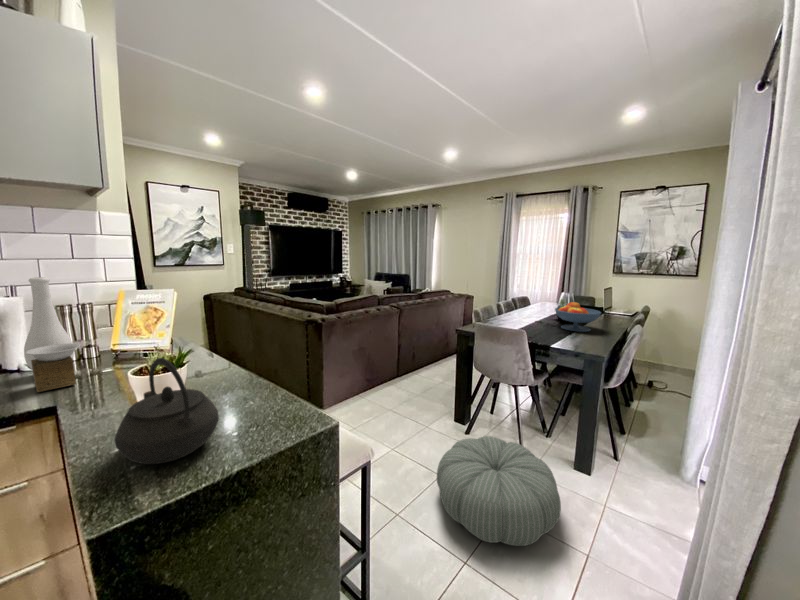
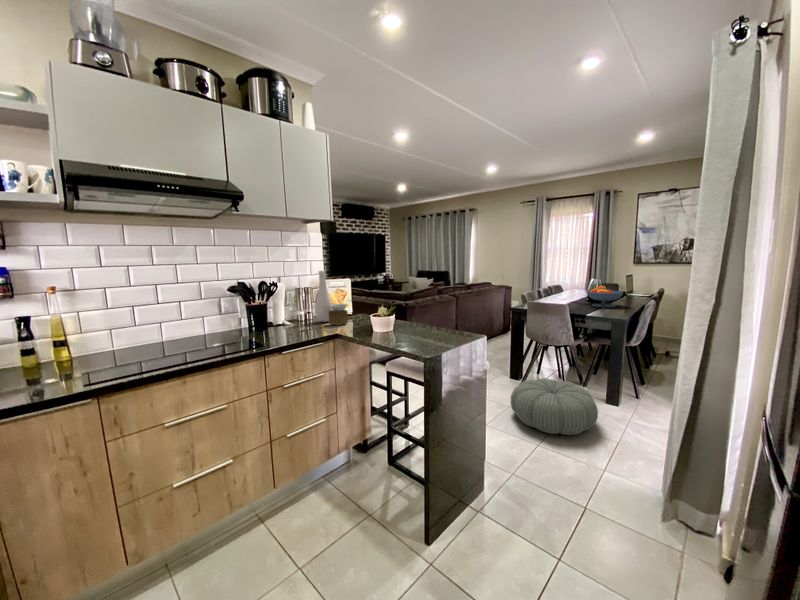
kettle: present [114,358,219,464] -> none [418,297,455,337]

